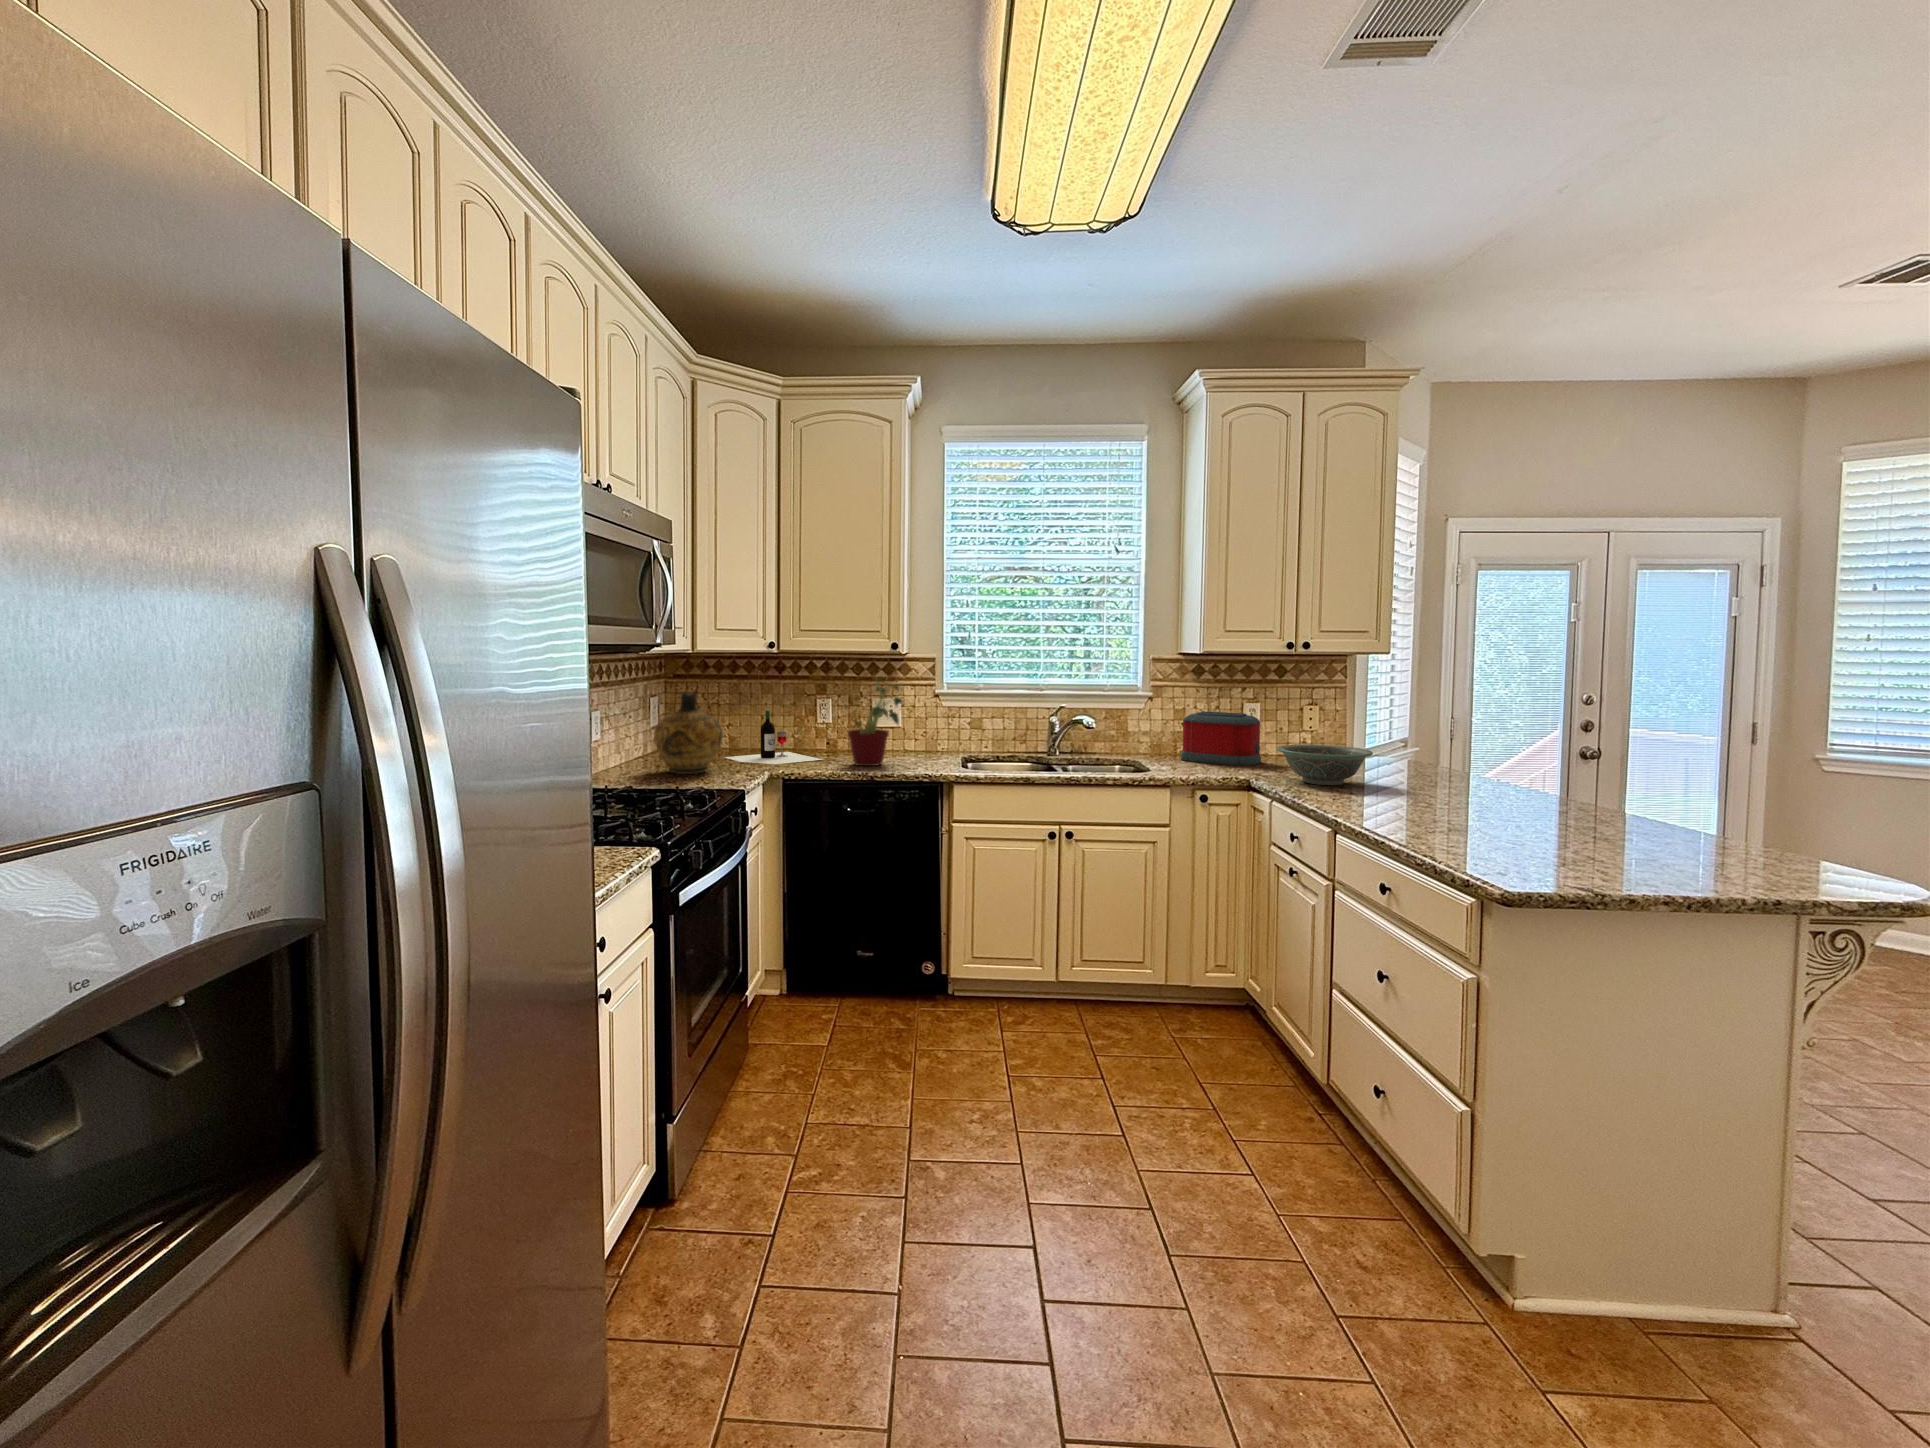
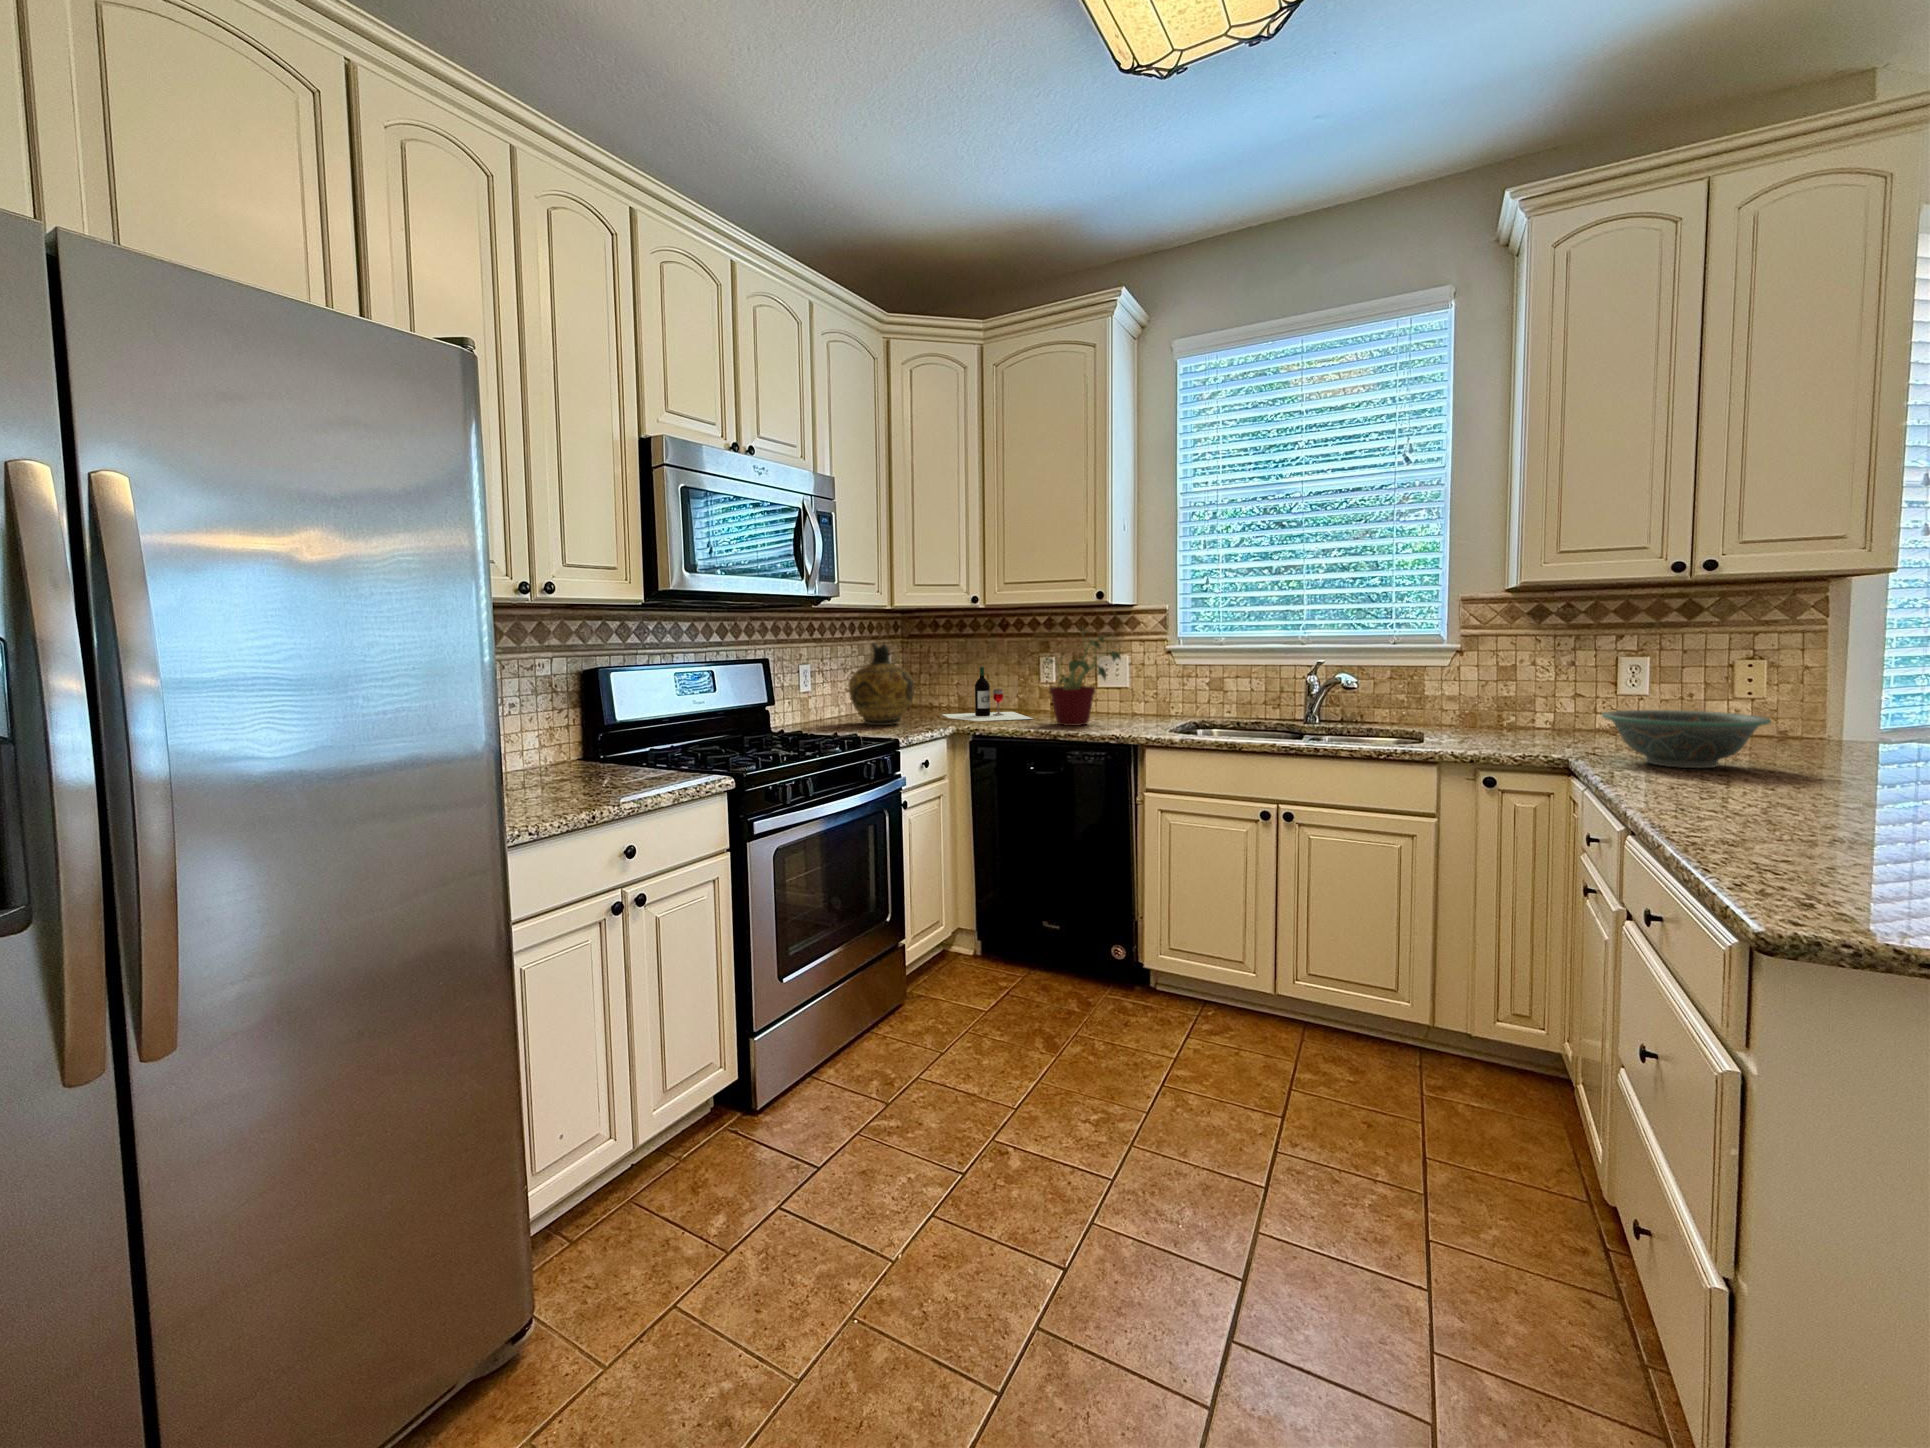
toaster: present [1181,711,1261,766] -> none [1498,669,1628,743]

